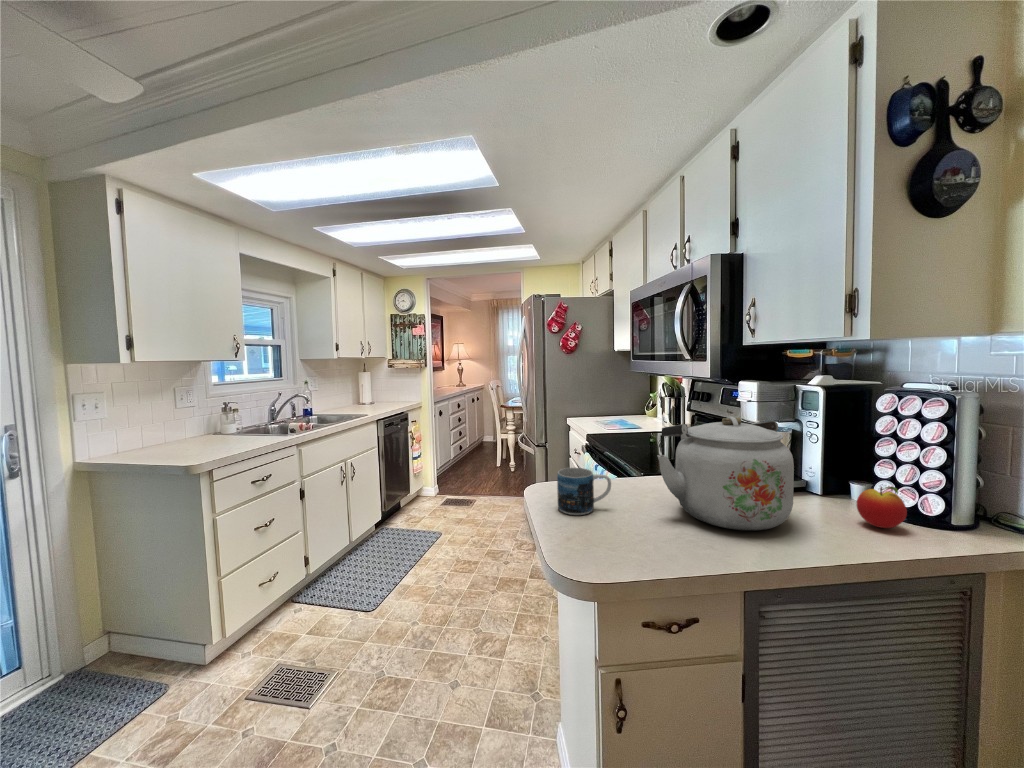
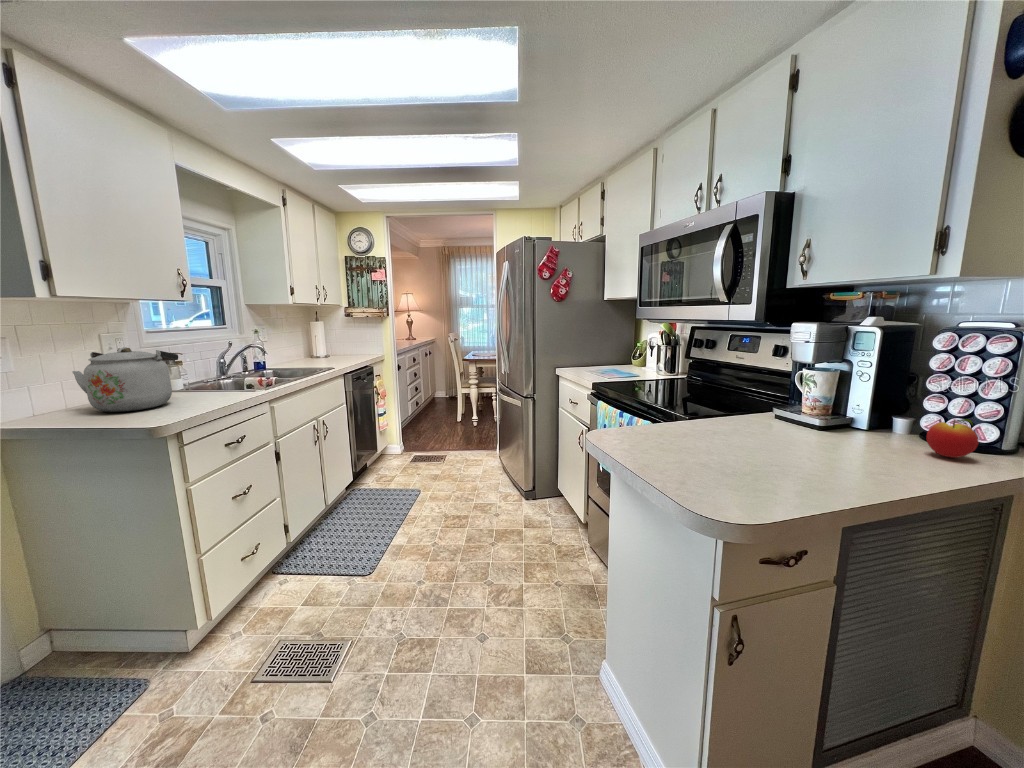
kettle: present [657,416,794,530] -> present [72,347,178,412]
mug: present [557,468,611,515] -> none [640,412,697,461]

